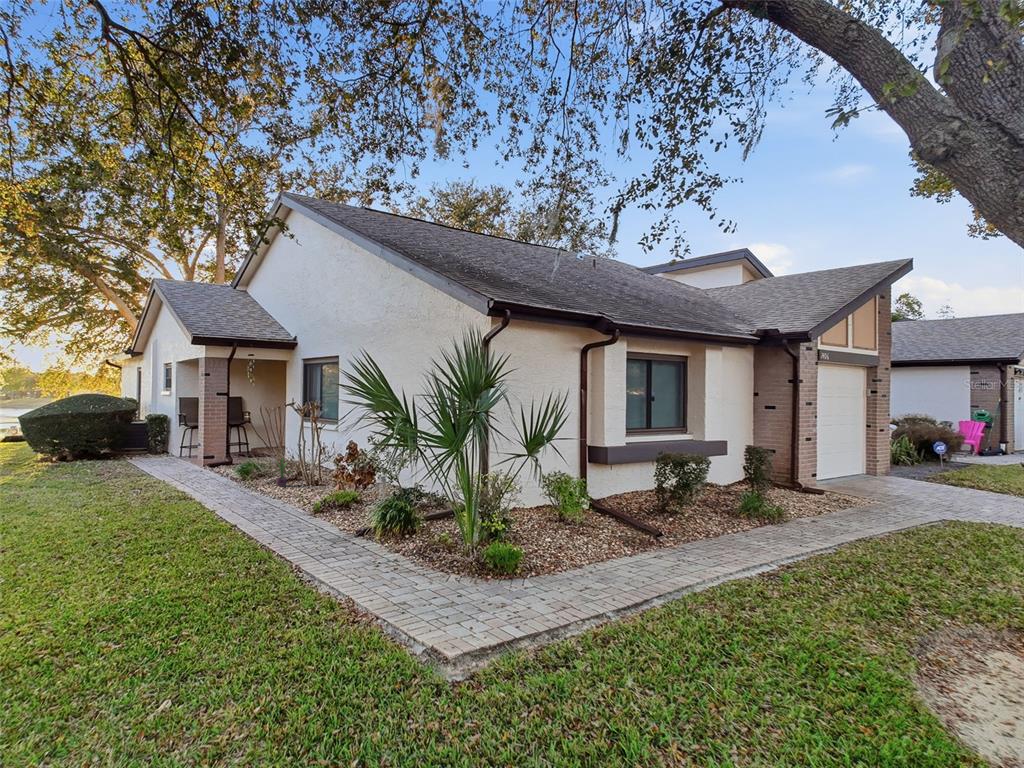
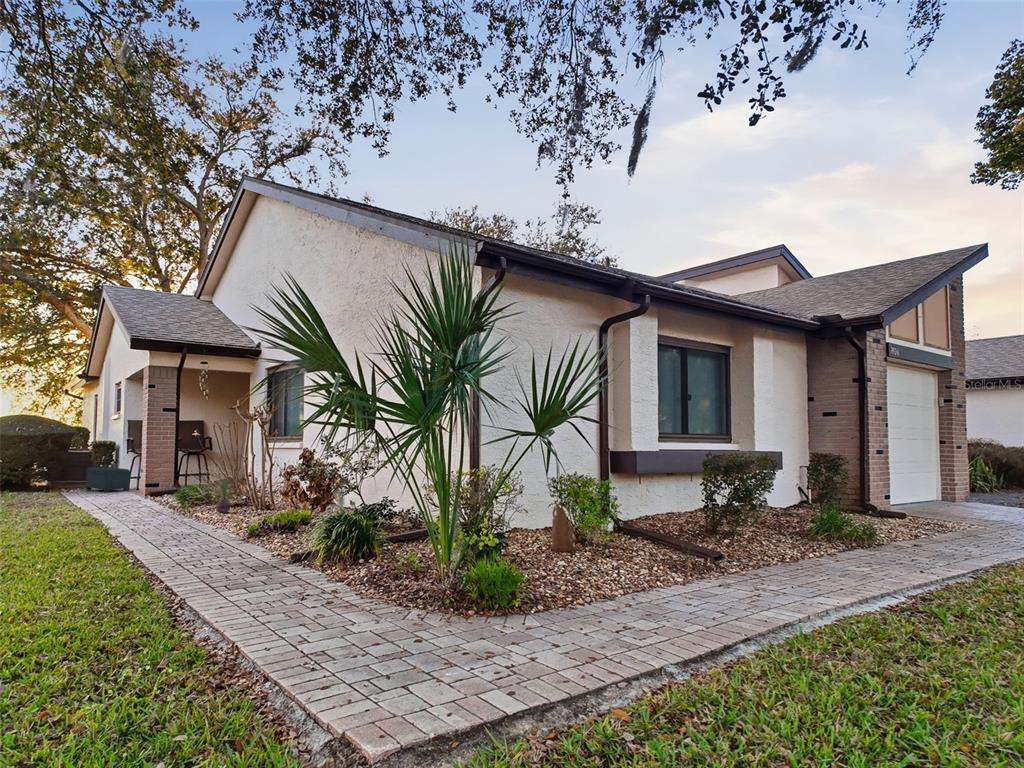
bench: none [150,438,187,461] -> present [86,467,130,493]
watering can: none [542,492,564,527] -> present [552,505,574,552]

